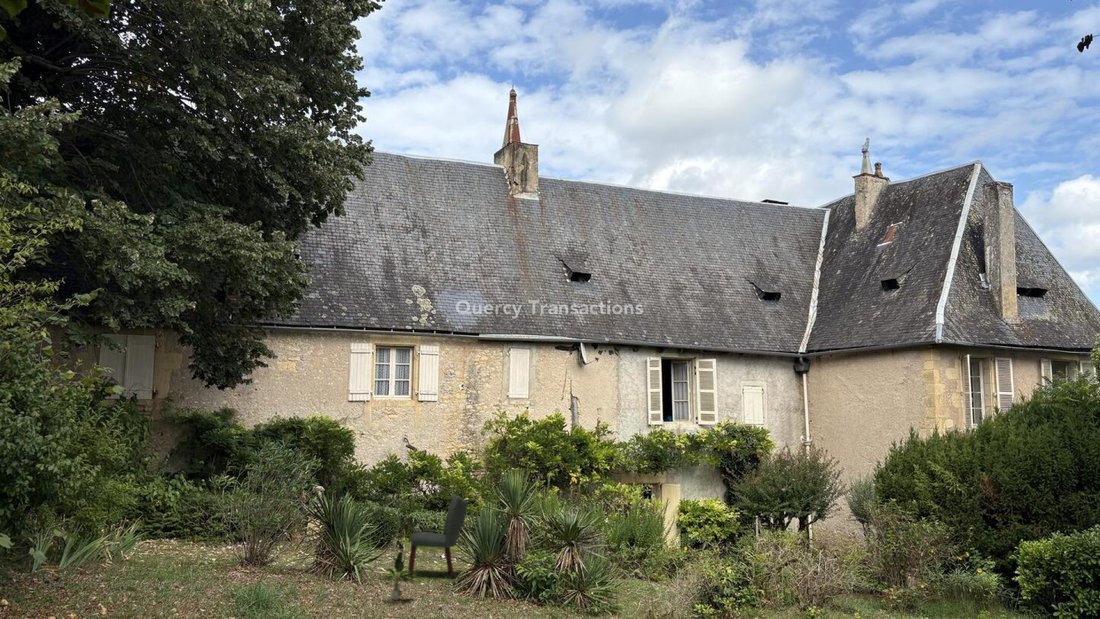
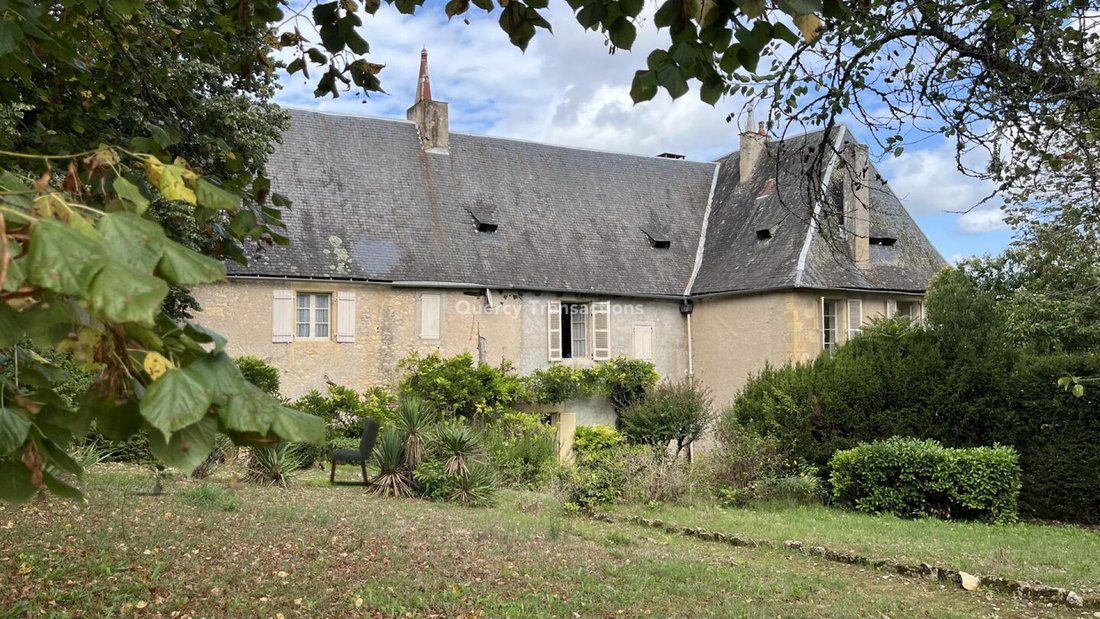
potted plant: present [385,552,414,600] -> present [147,464,174,494]

